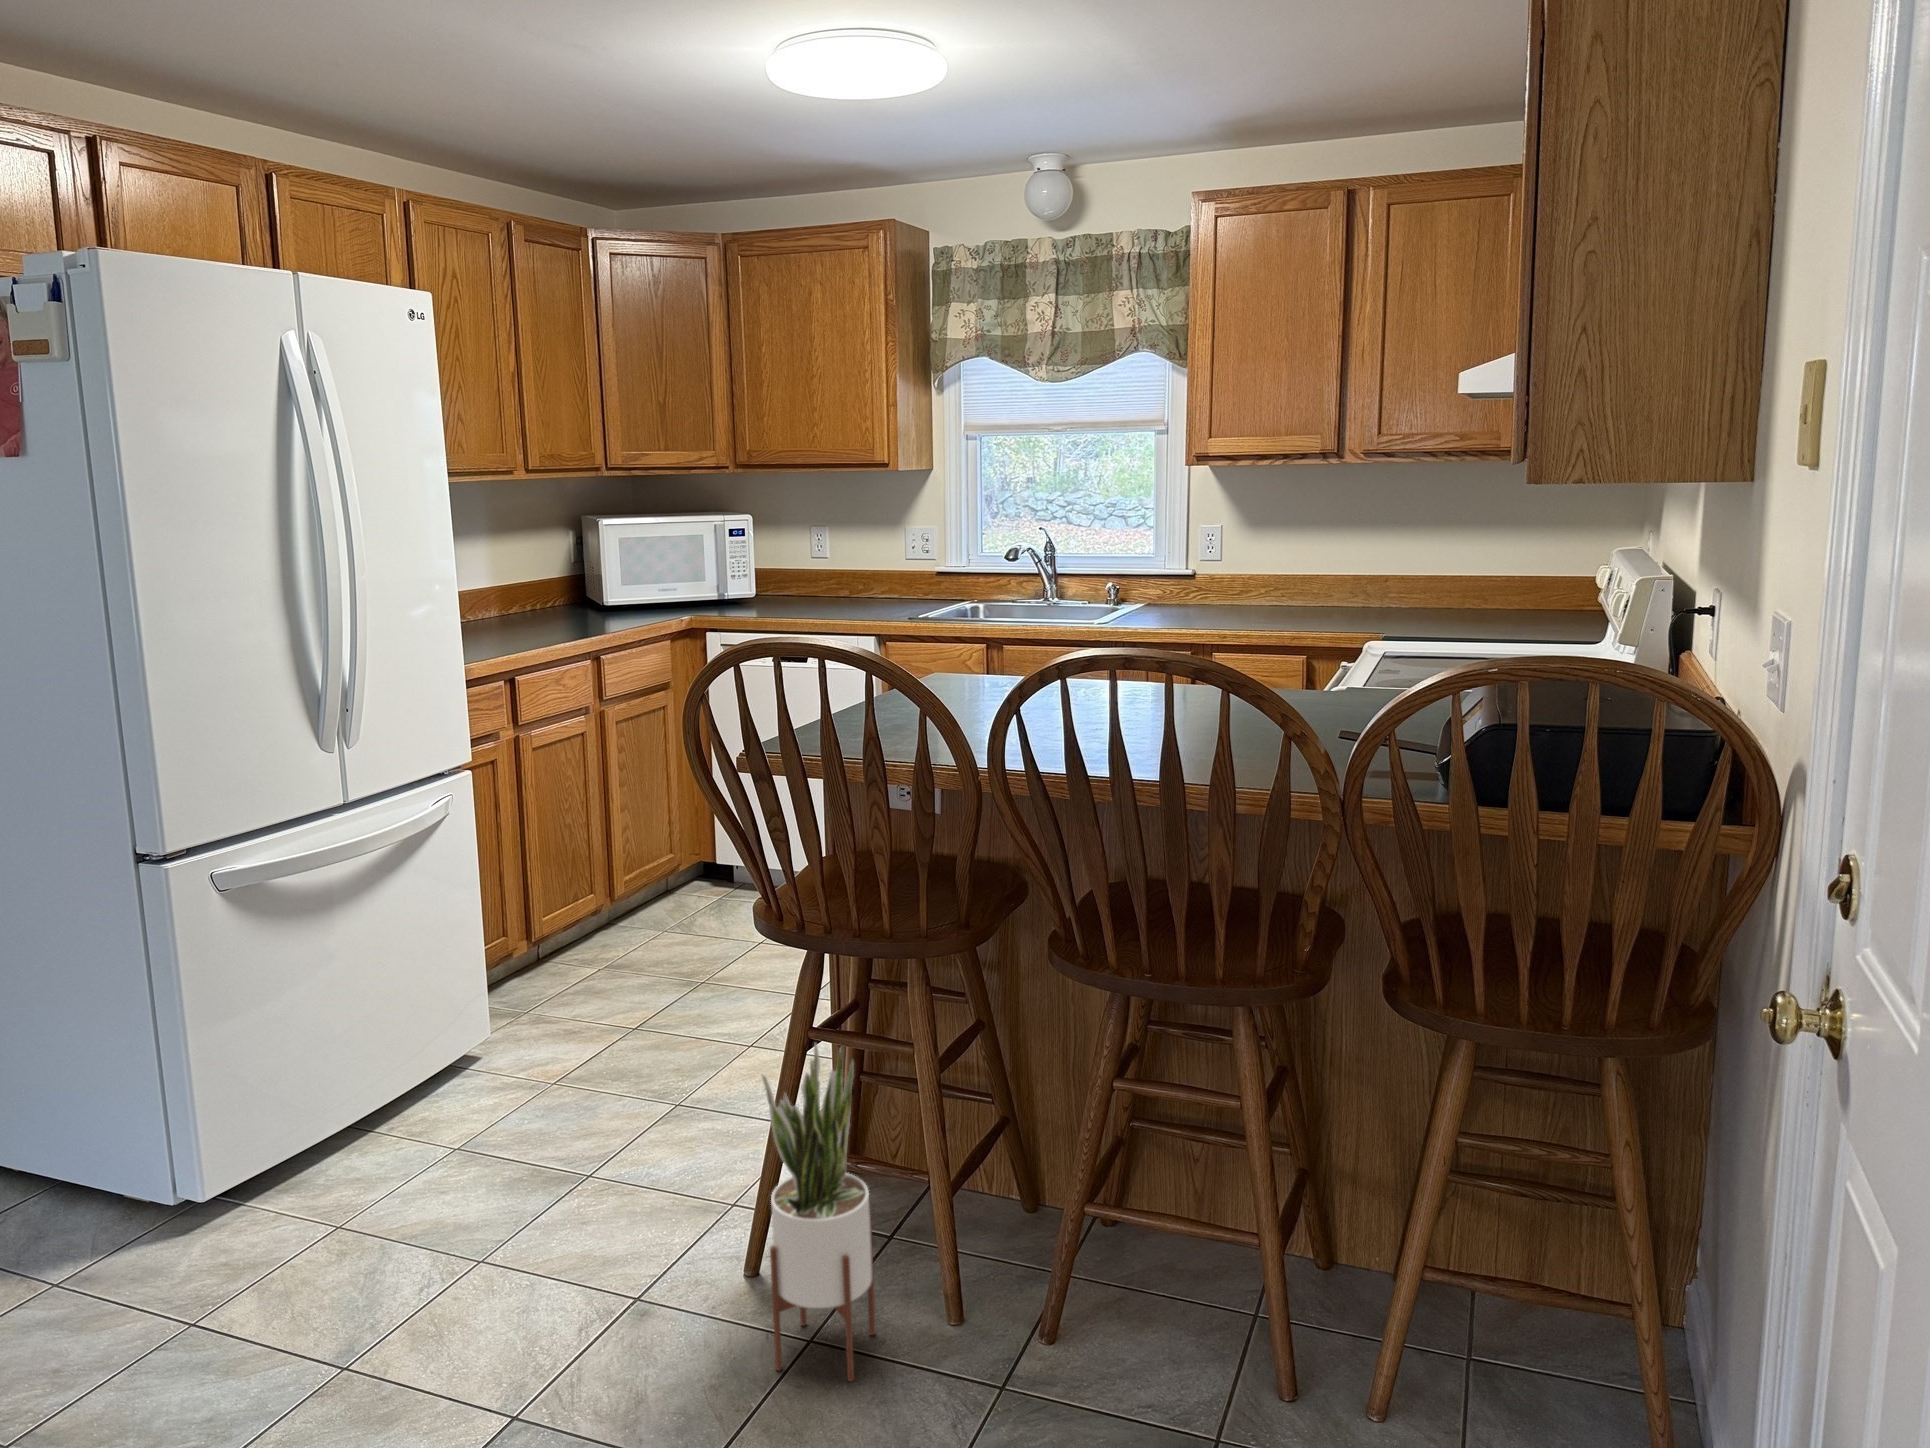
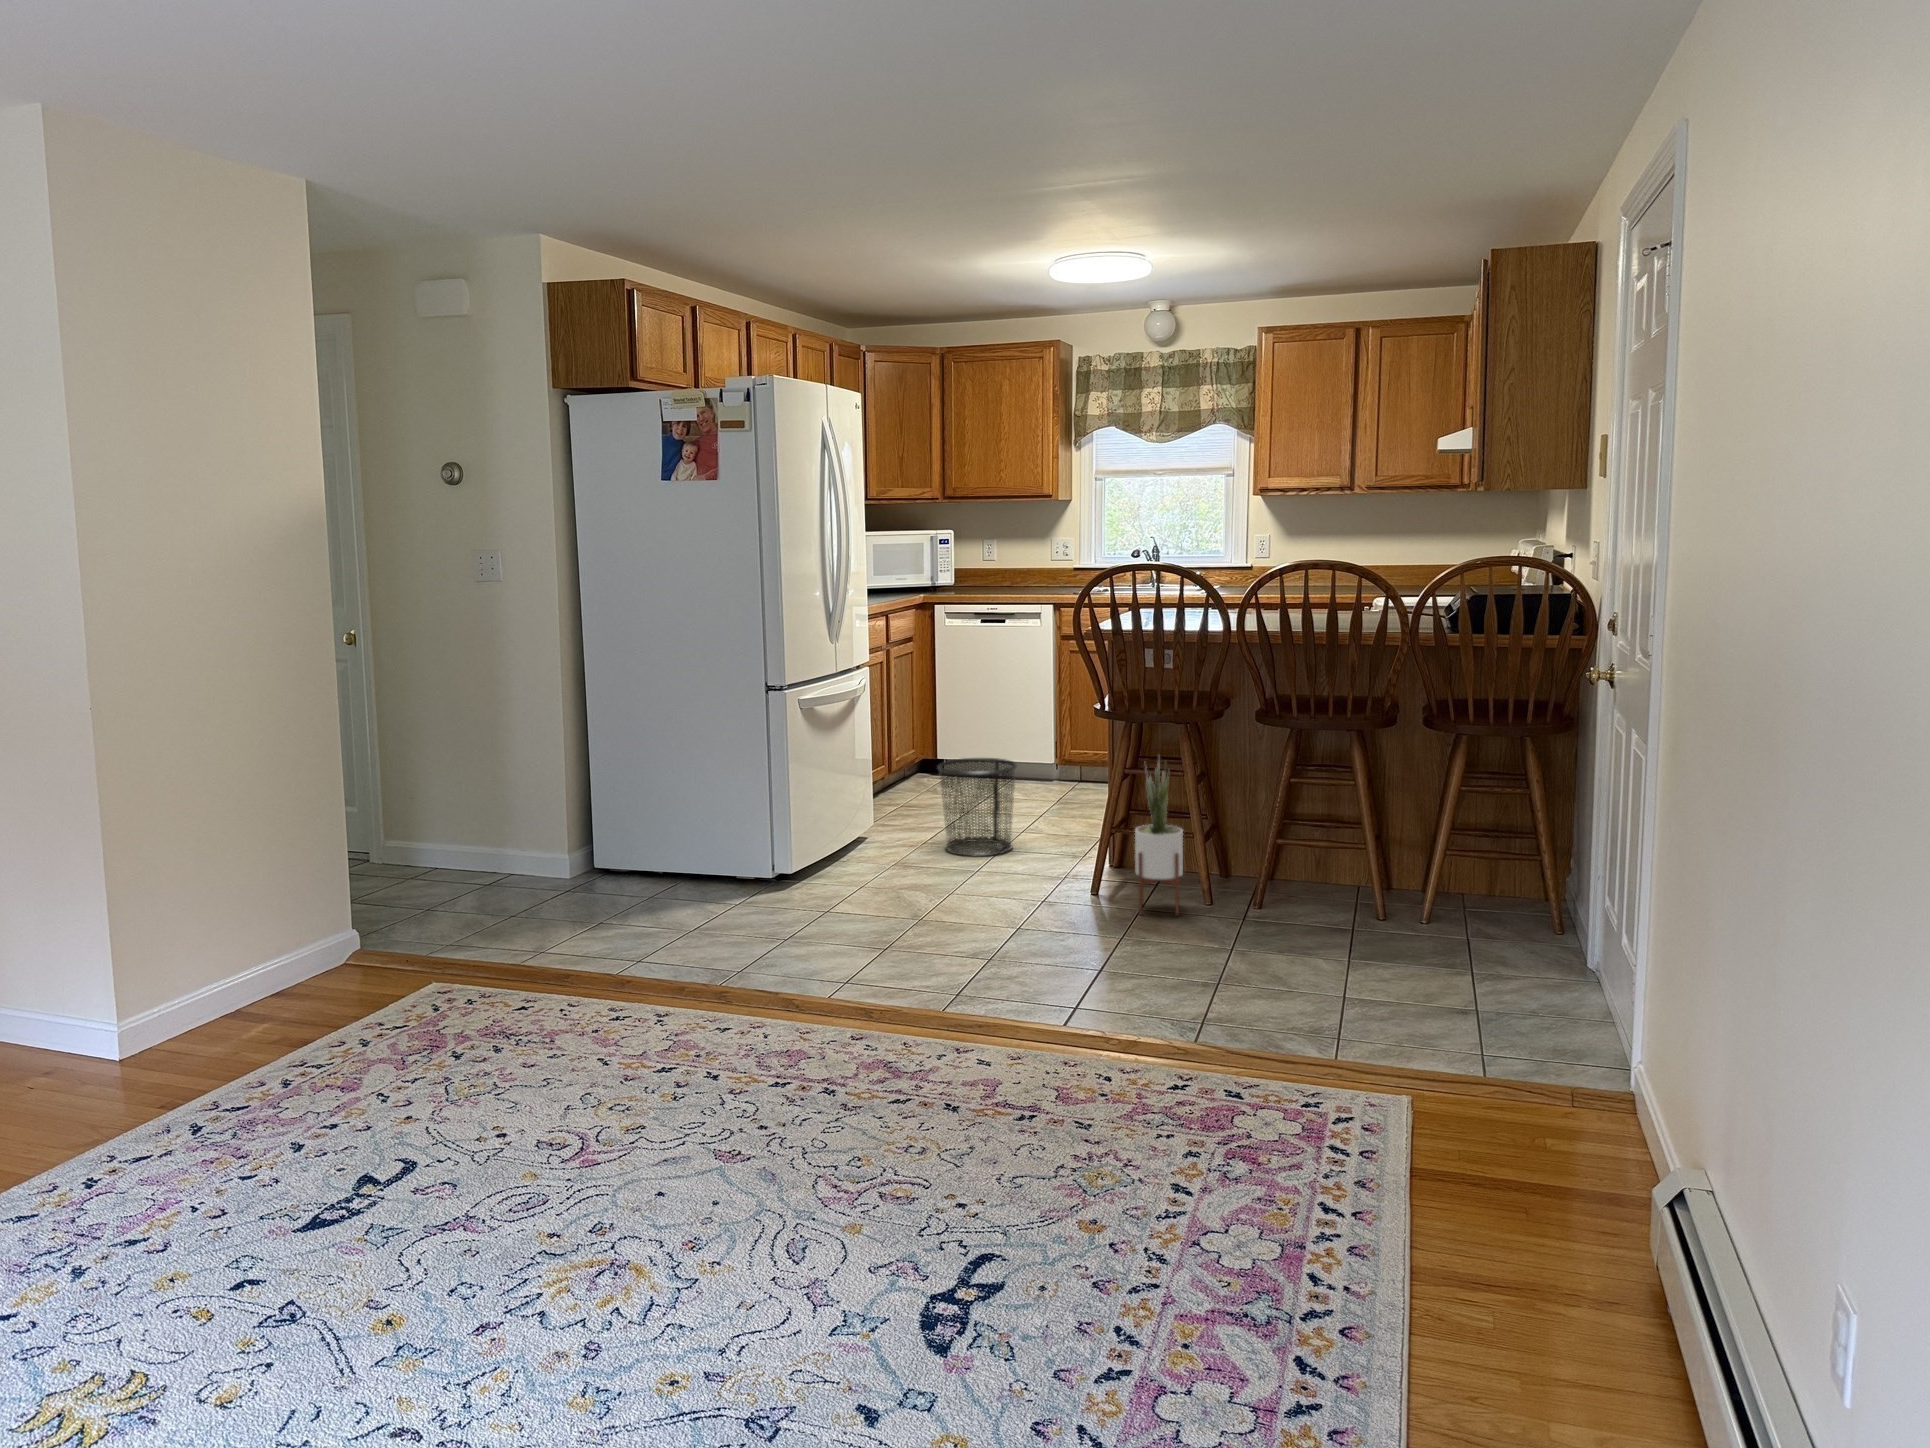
waste bin: none [552,930,695,1121] -> present [938,758,1017,856]

